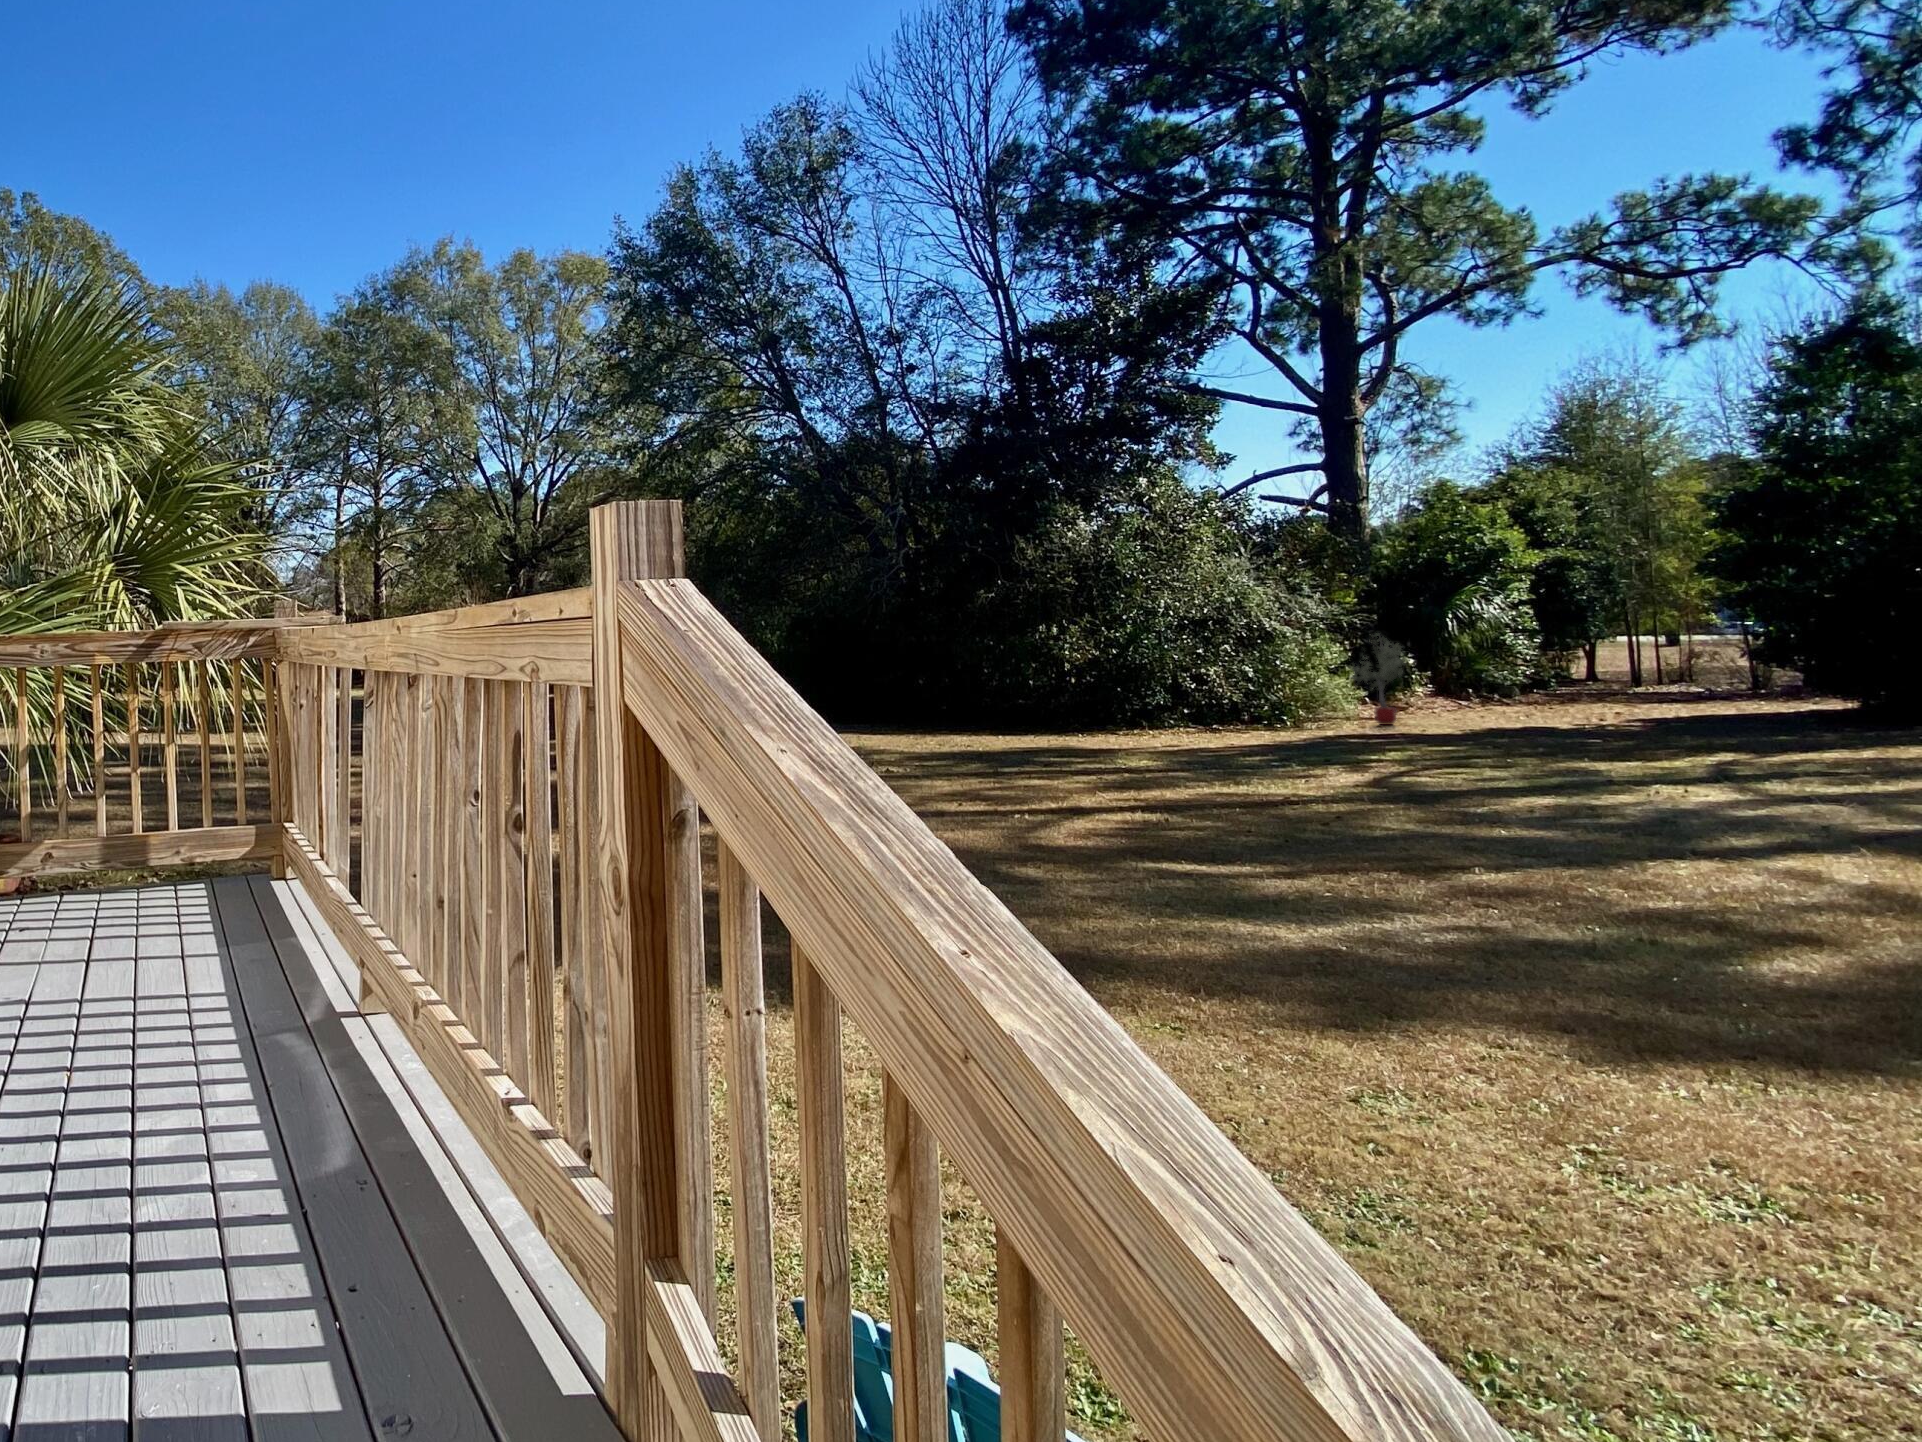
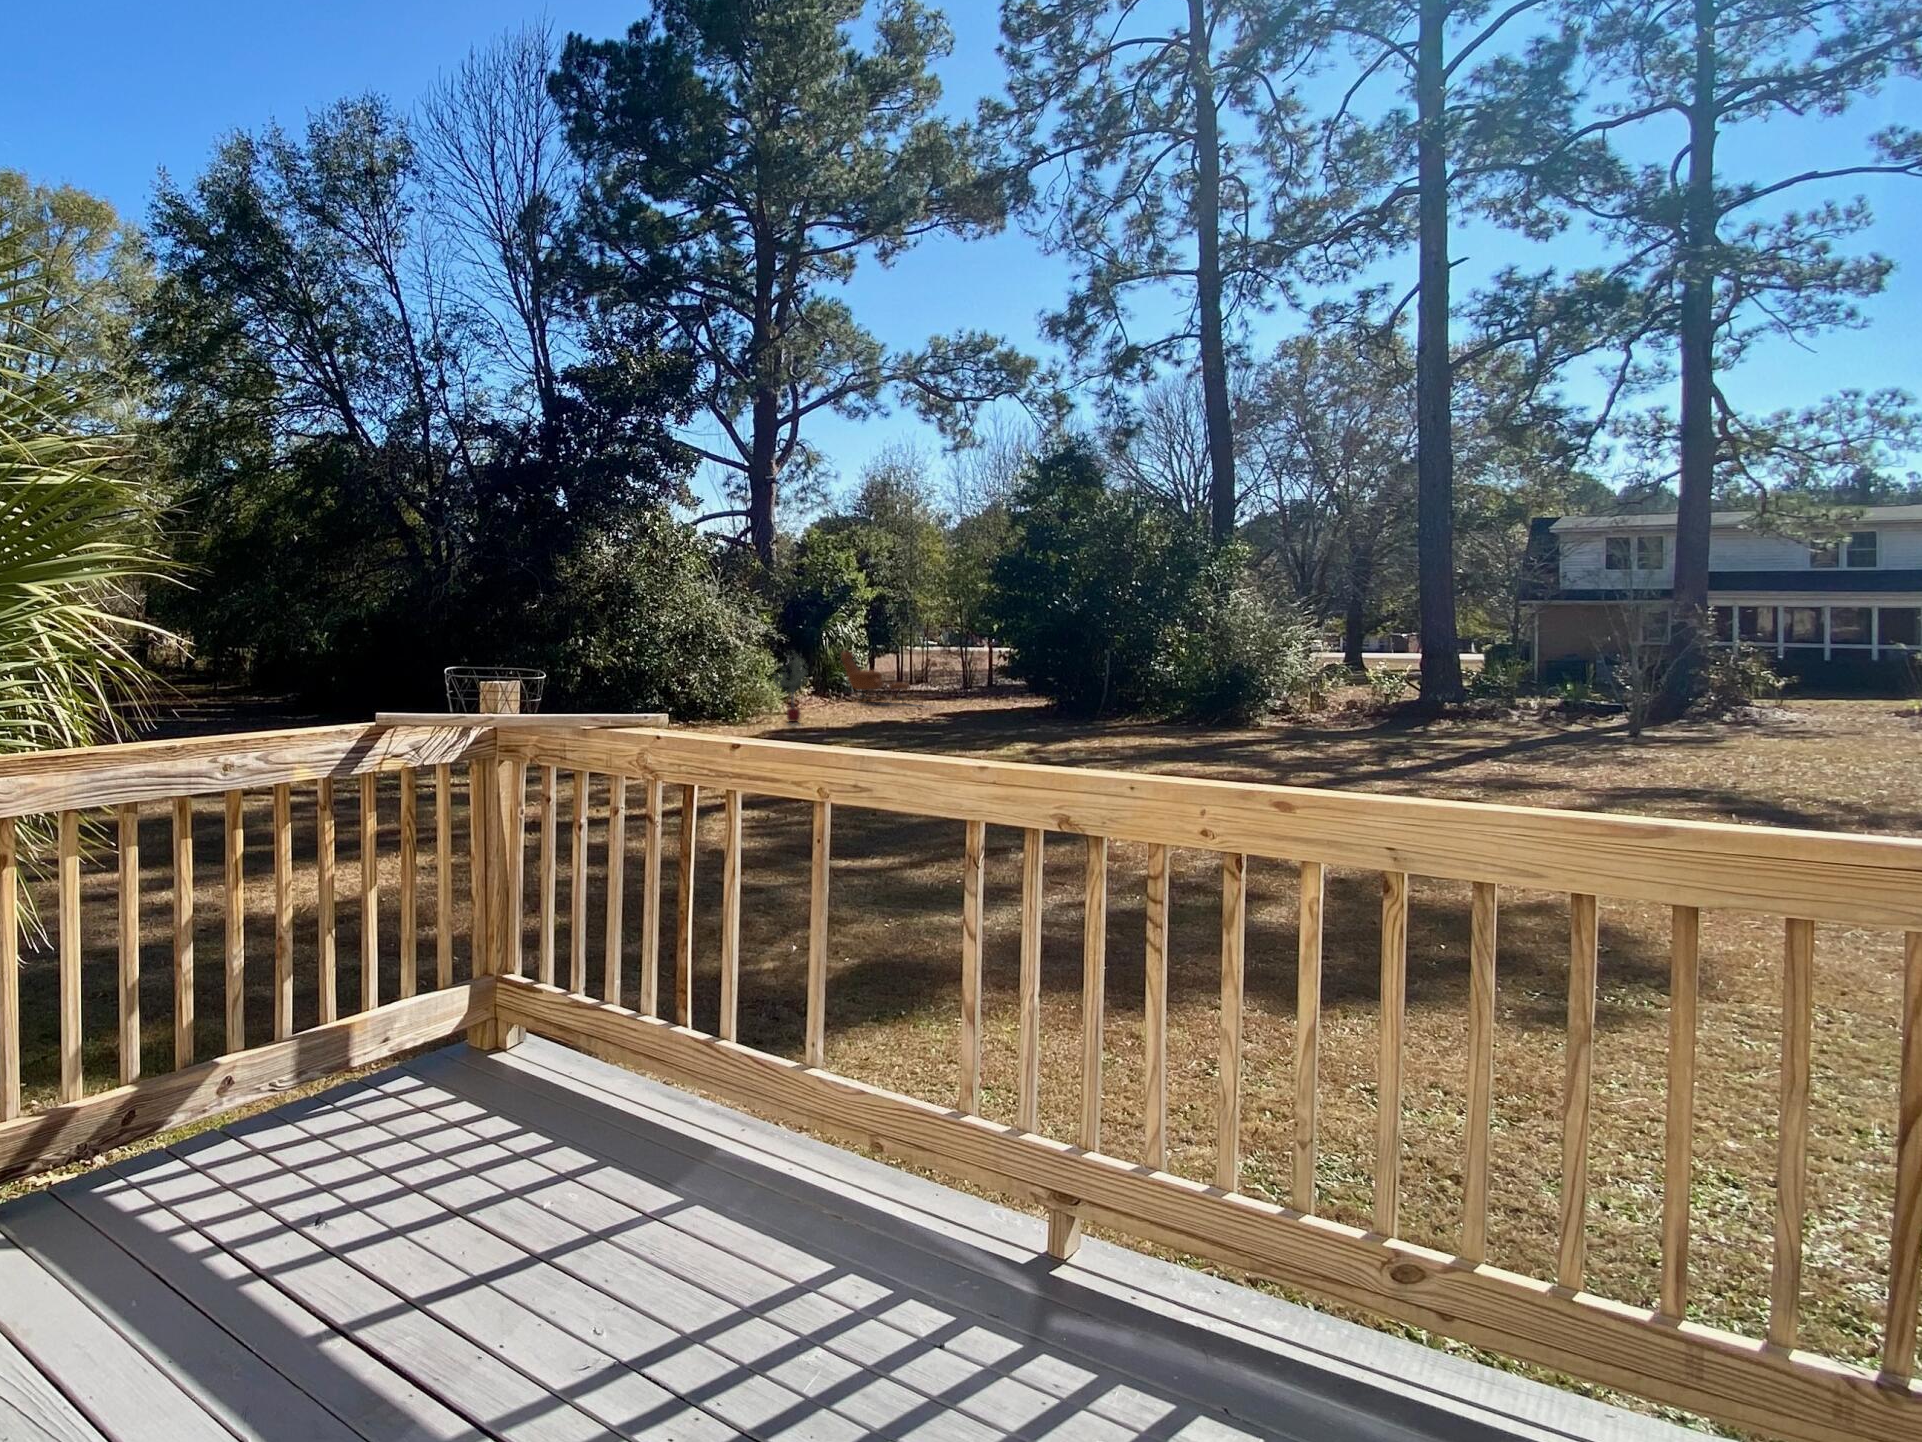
lounge chair: none [1489,633,1619,702] -> present [842,651,910,702]

